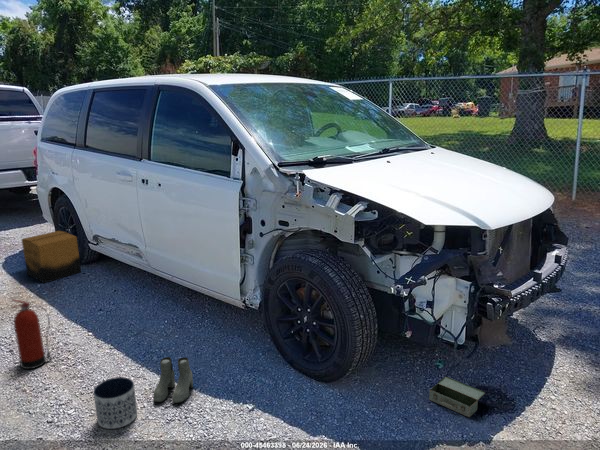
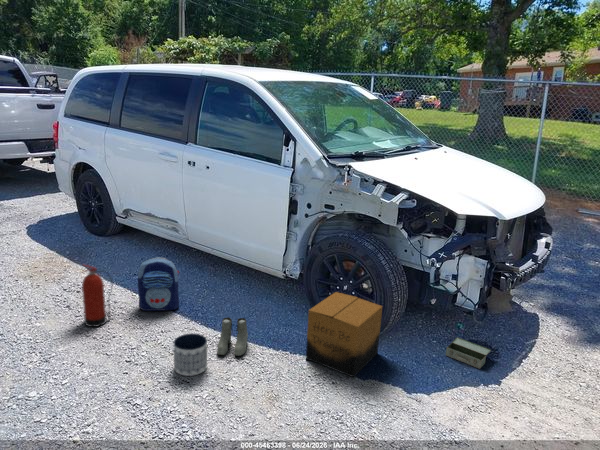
cardboard box: present [22,231,81,283] -> present [306,292,382,377]
backpack: none [82,288,131,349] -> present [138,257,179,311]

